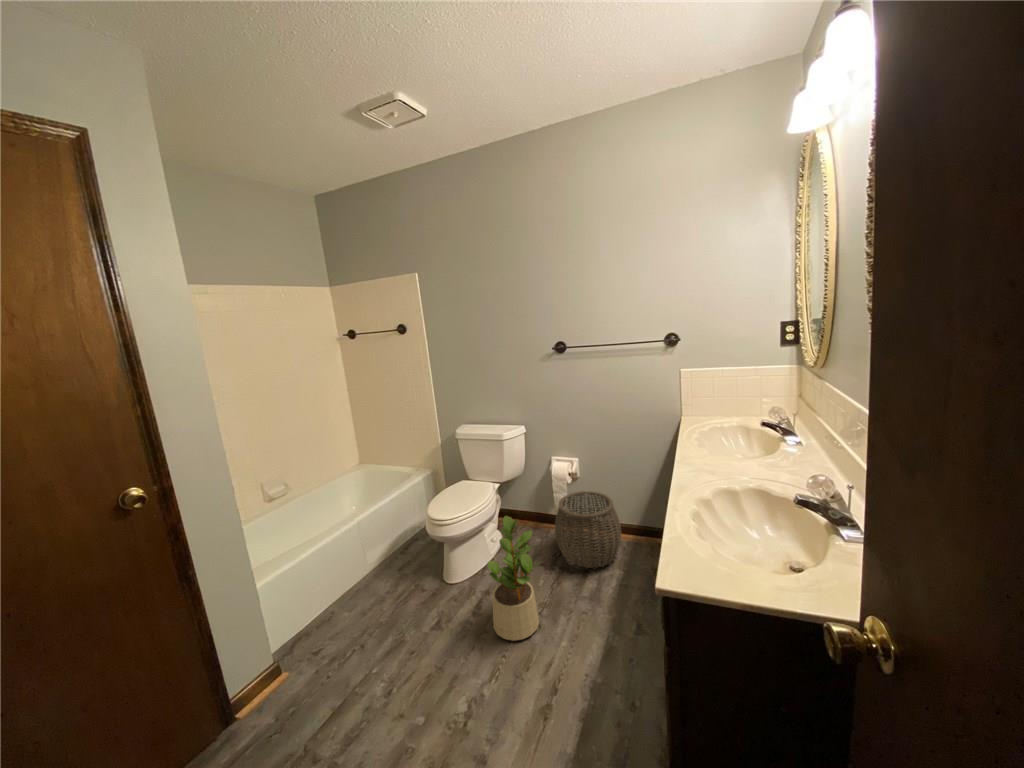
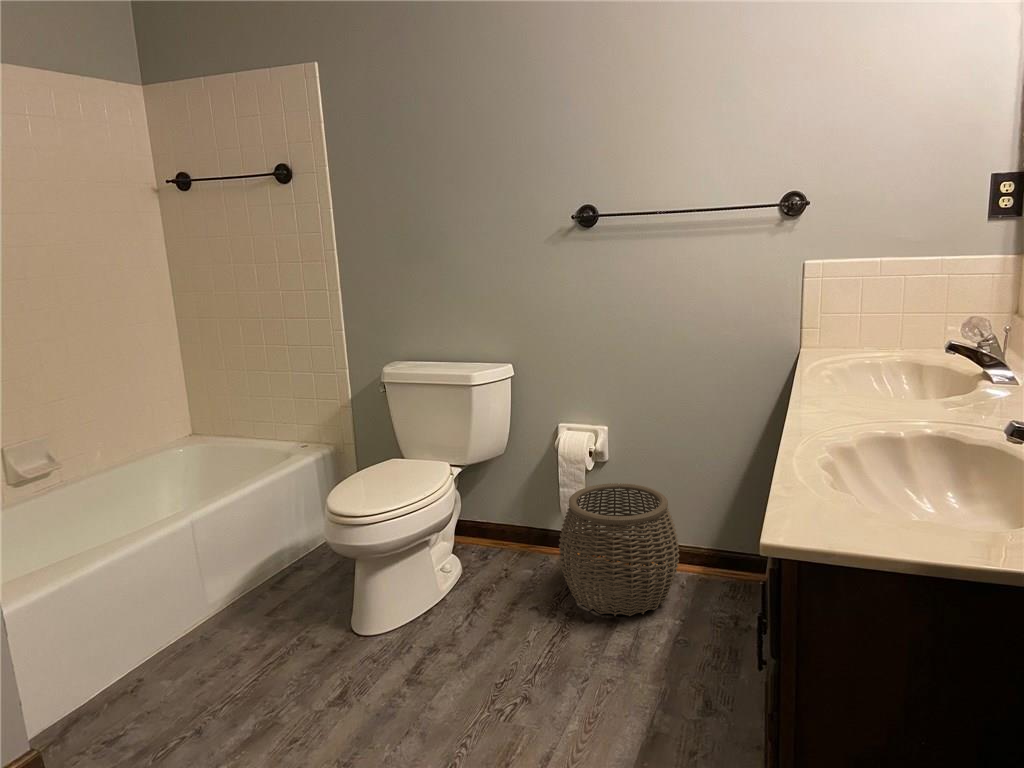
potted plant: present [488,516,539,641] -> none [438,500,536,723]

